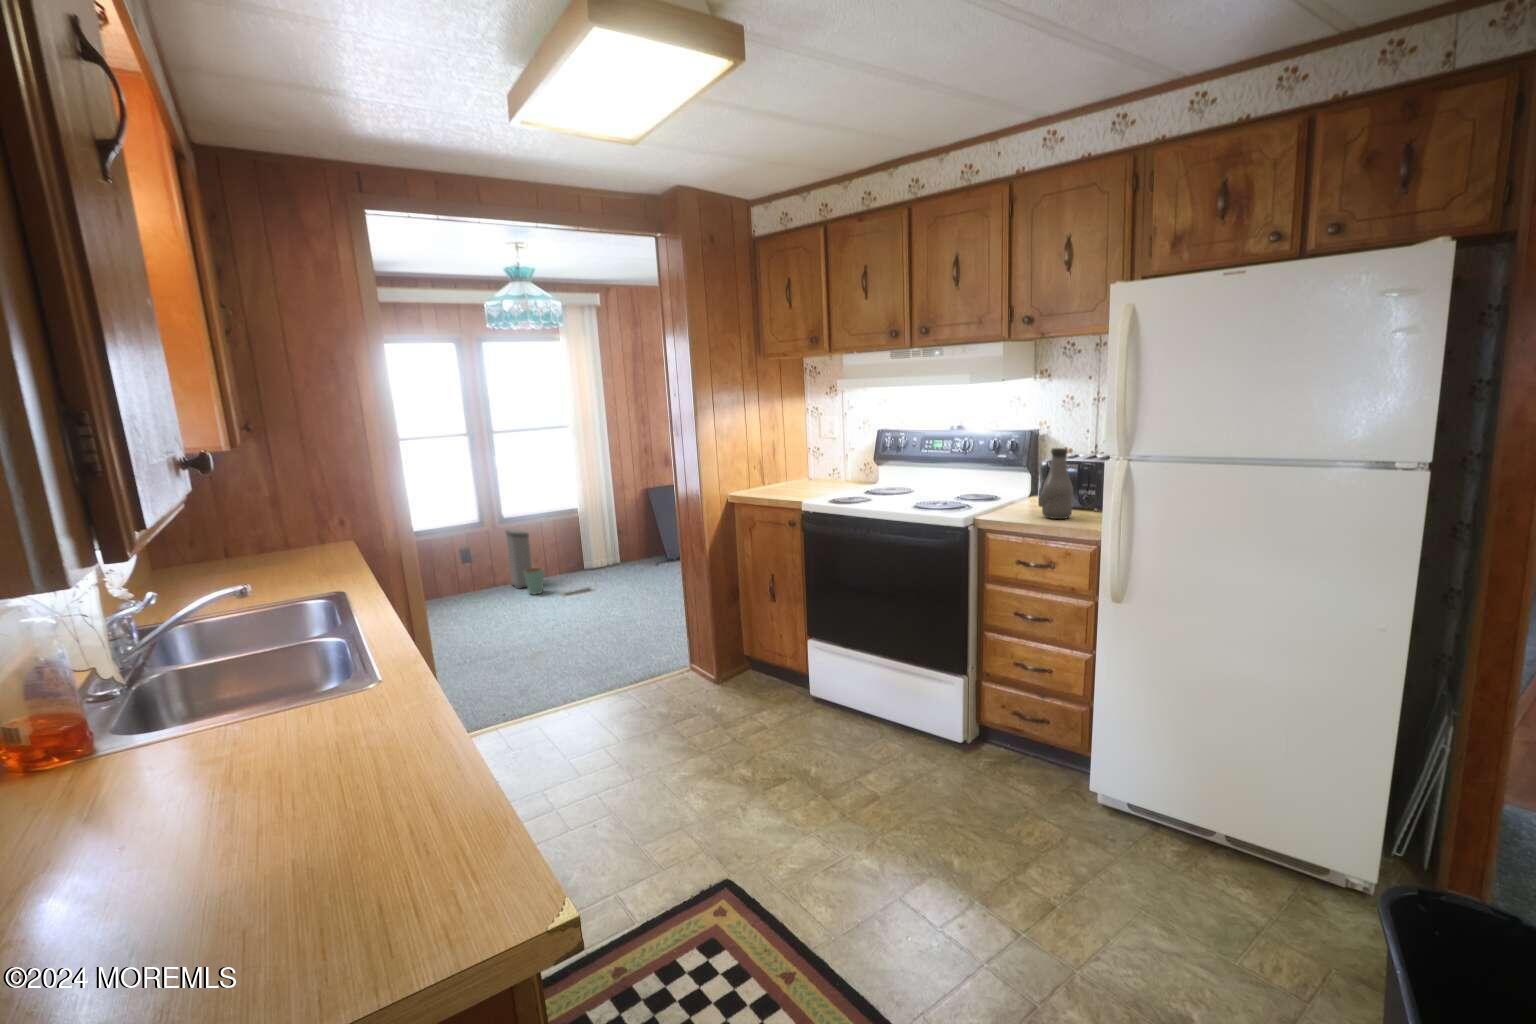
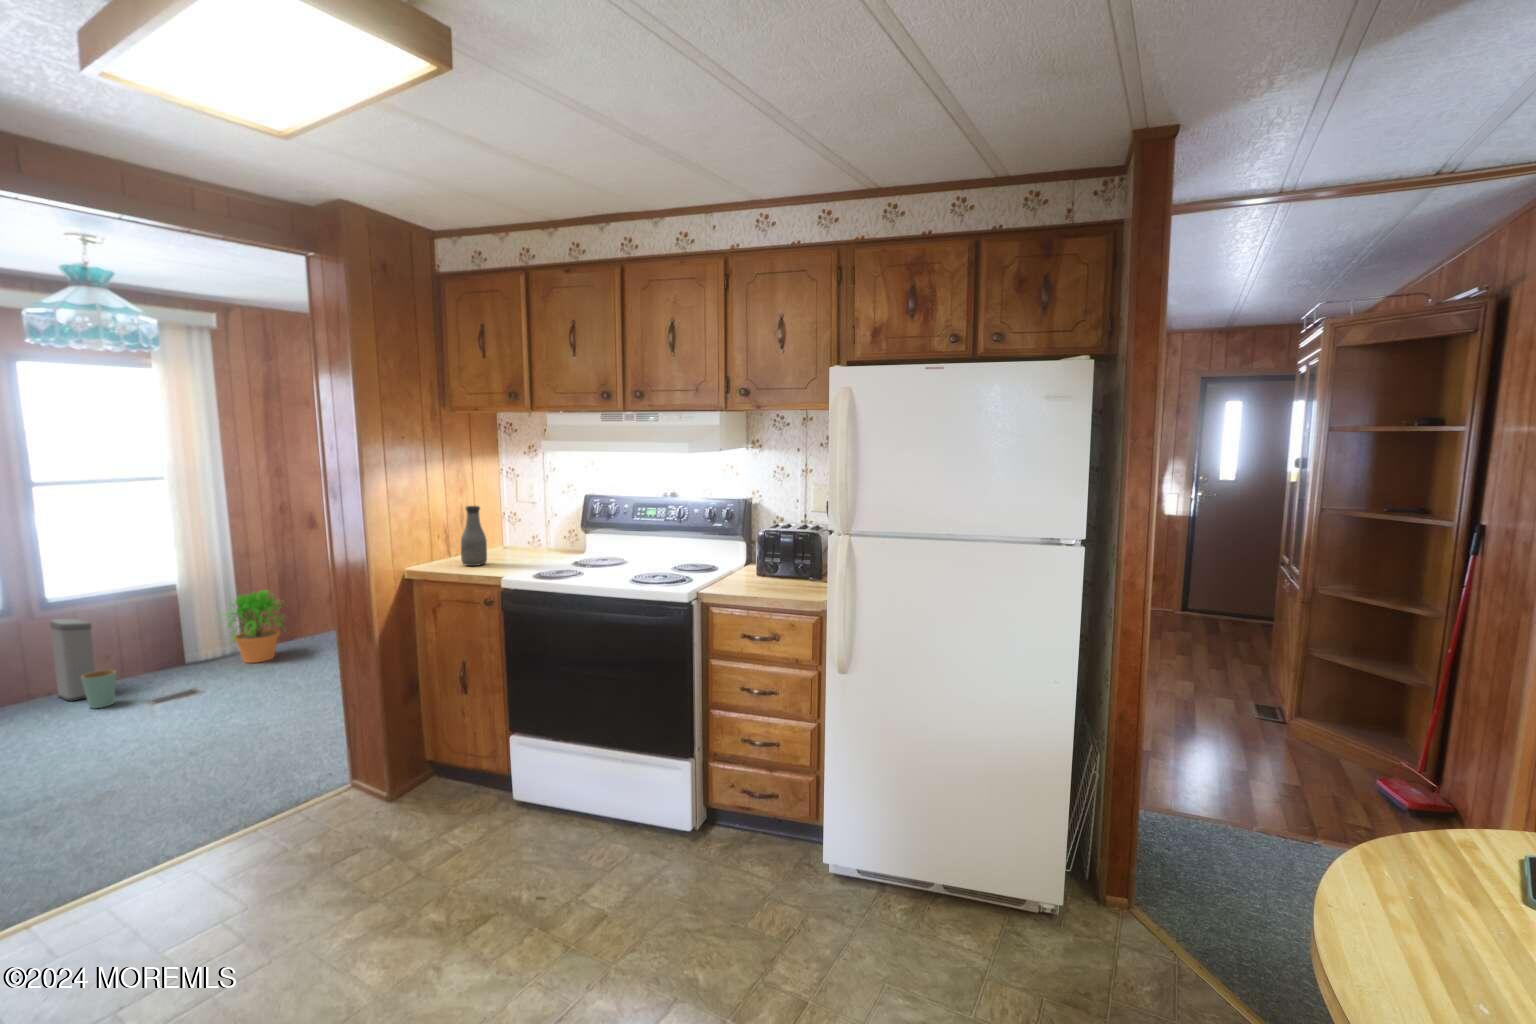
bottle: present [1042,448,1073,519] -> present [461,506,487,566]
potted plant: none [605,513,654,571] -> present [226,590,285,663]

